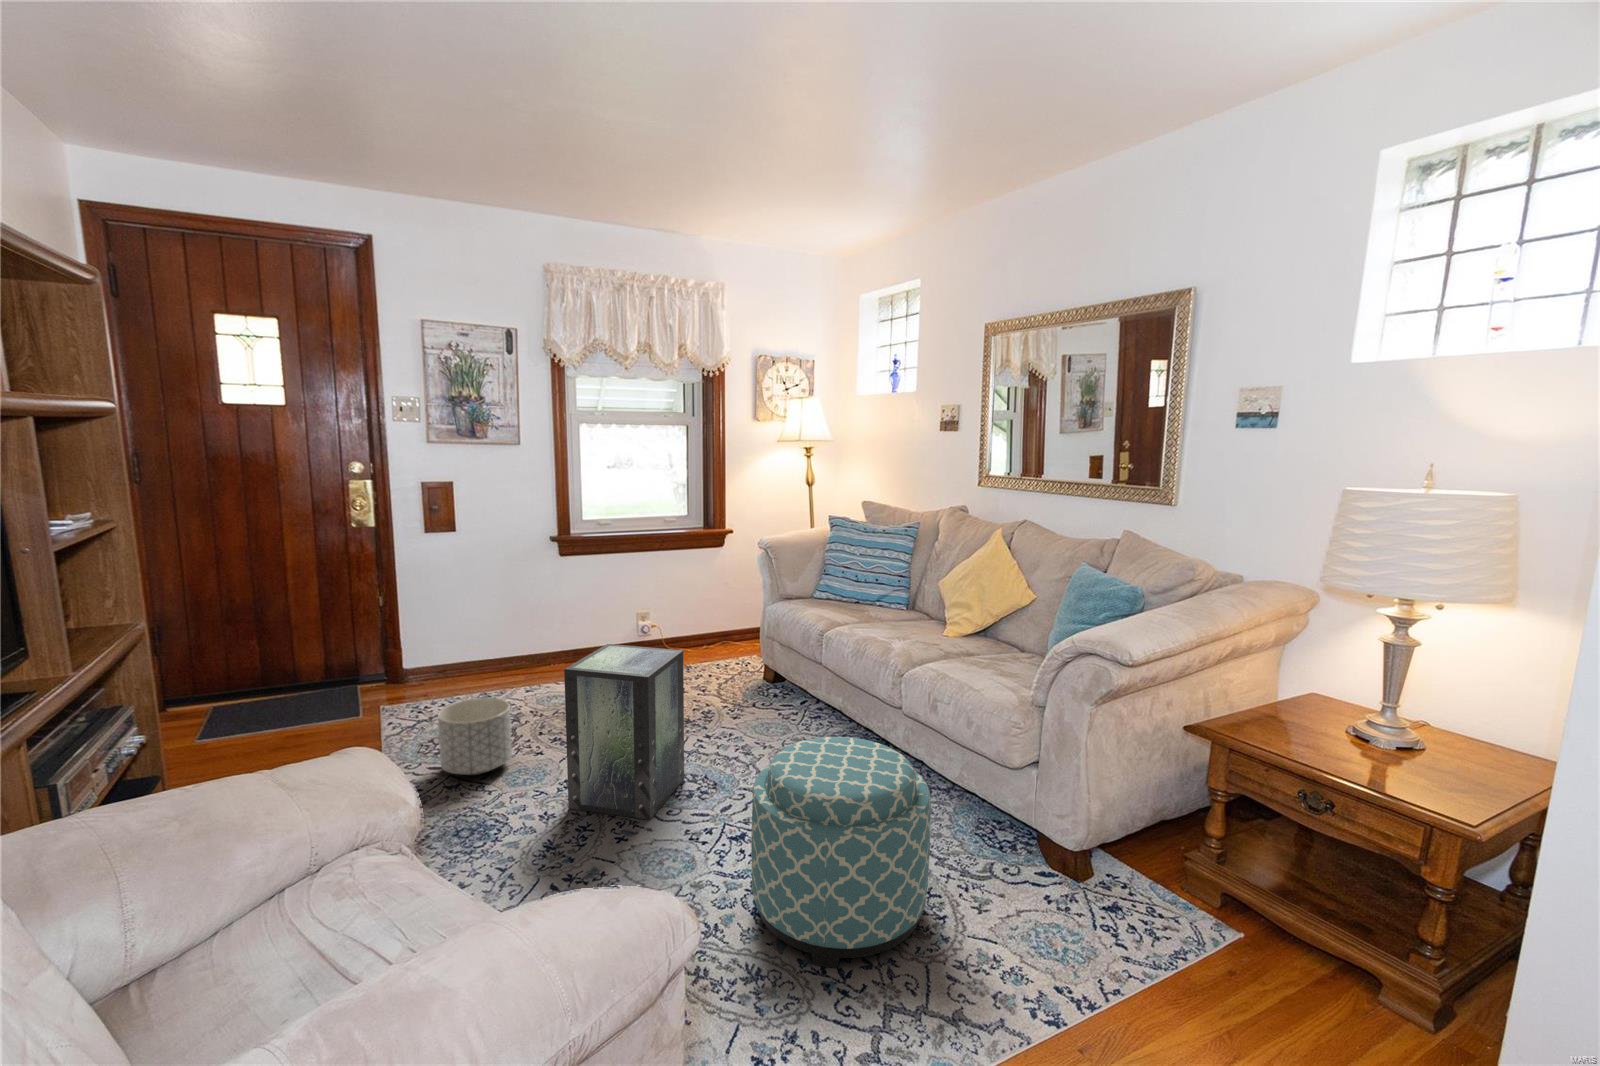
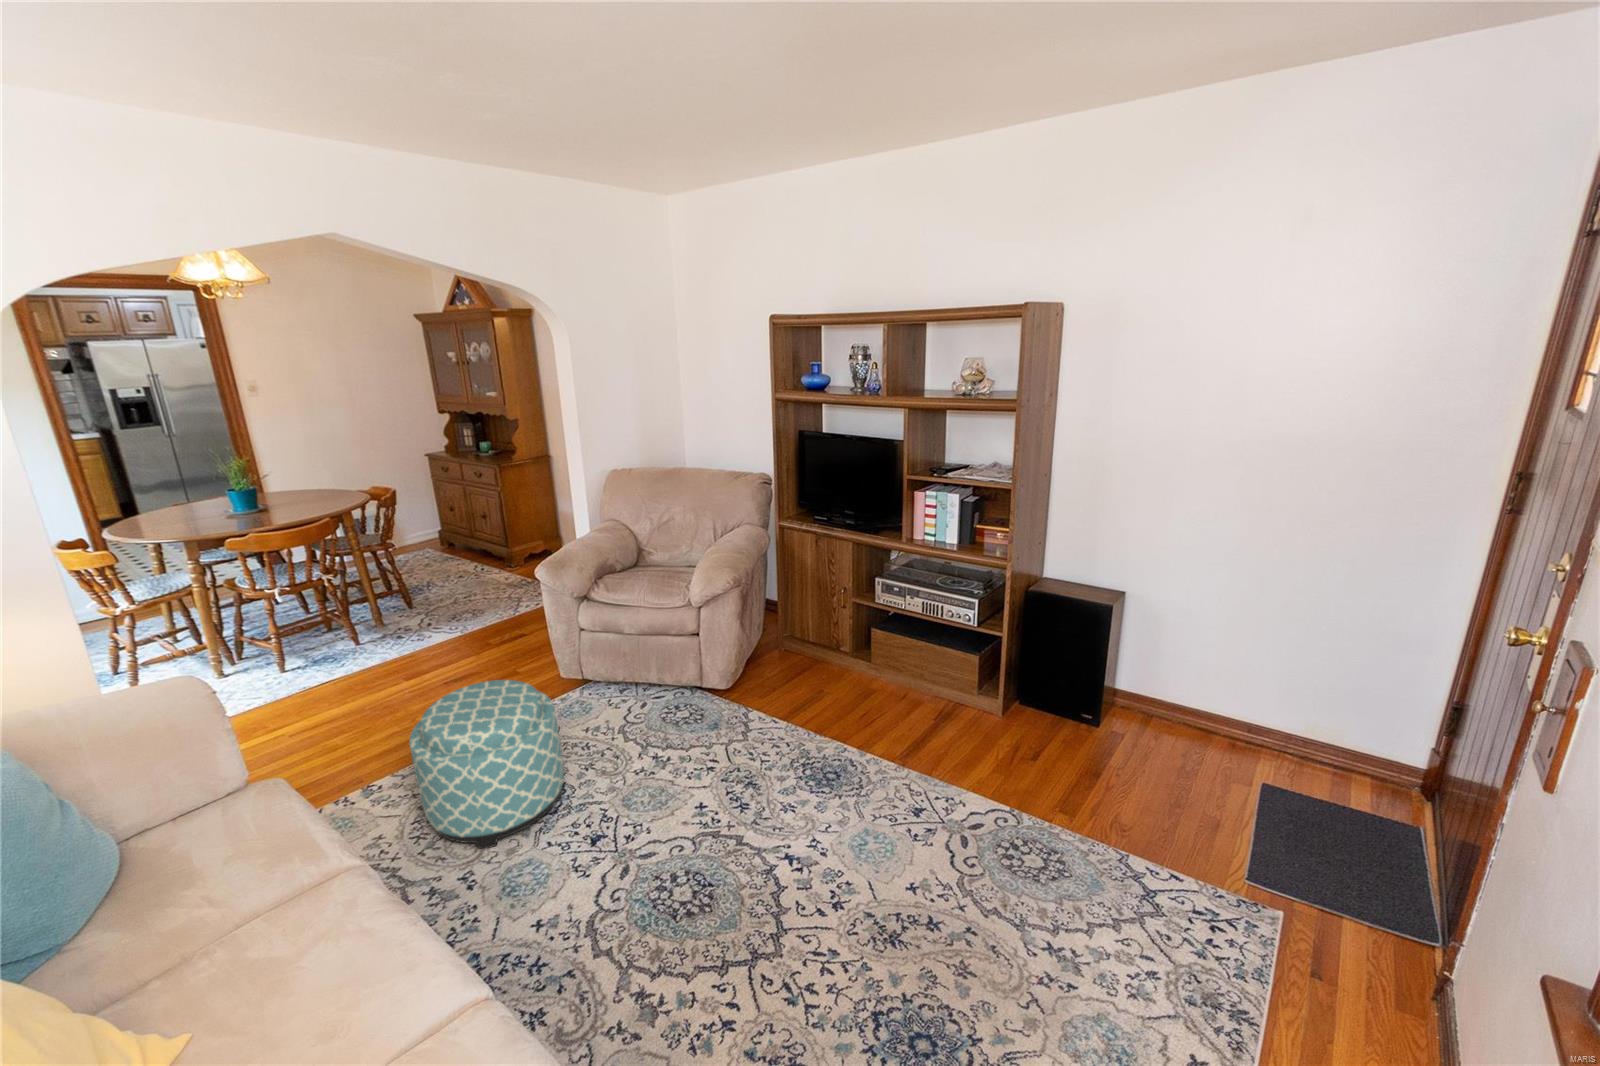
storage box: present [564,644,684,820] -> none [683,697,795,904]
planter: present [438,698,512,775] -> none [894,755,972,854]

